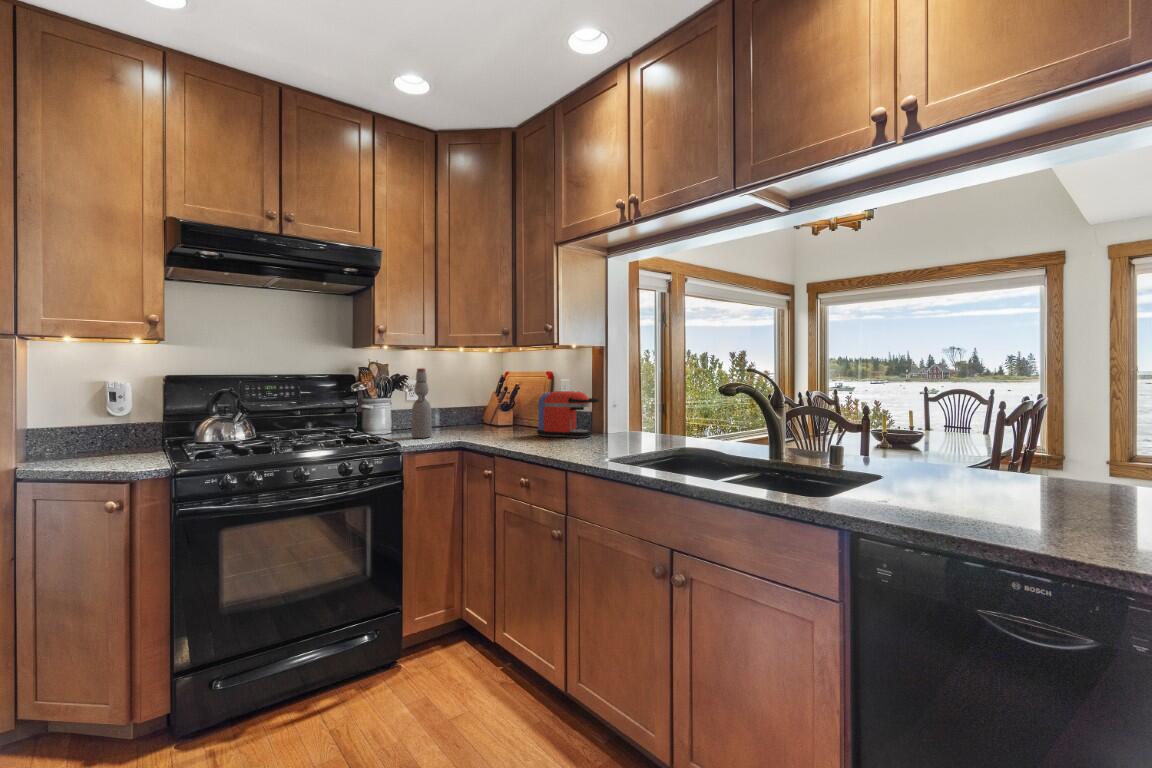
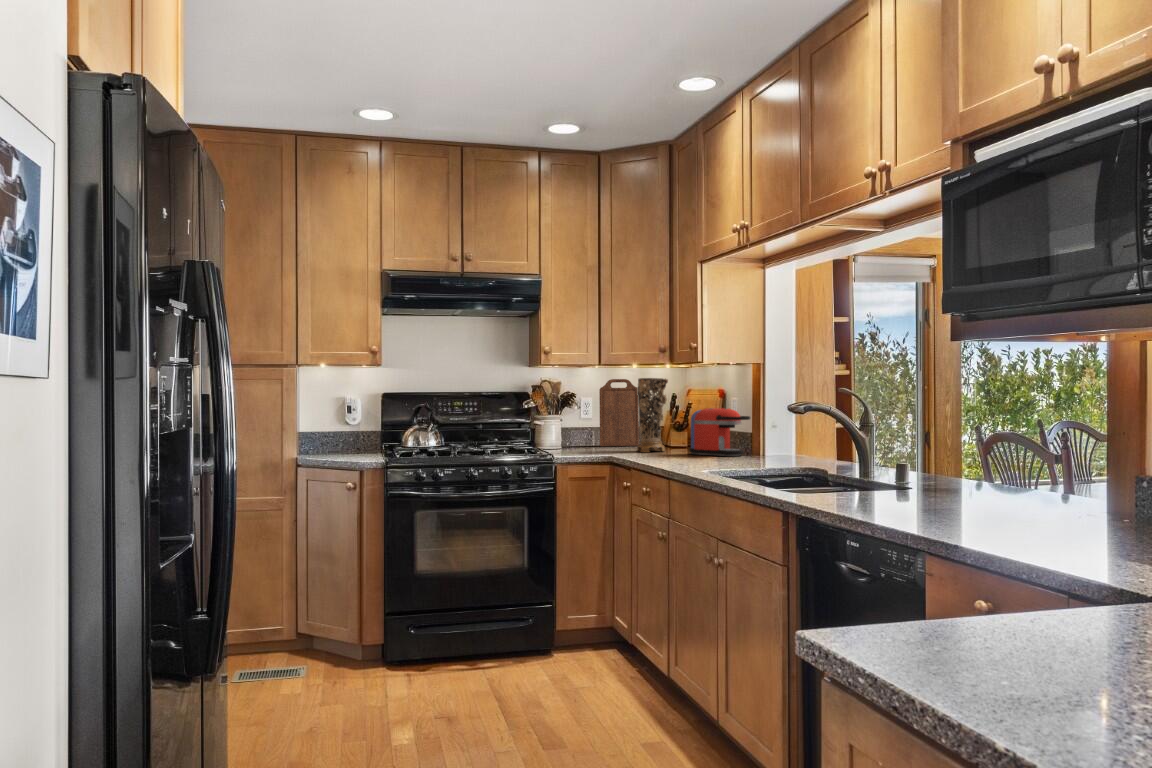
decorative vase: none [478,361,509,435] -> present [637,378,668,452]
cutting board: none [429,362,467,428] -> present [599,379,639,446]
bottle: present [412,368,432,438] -> none [573,386,591,453]

